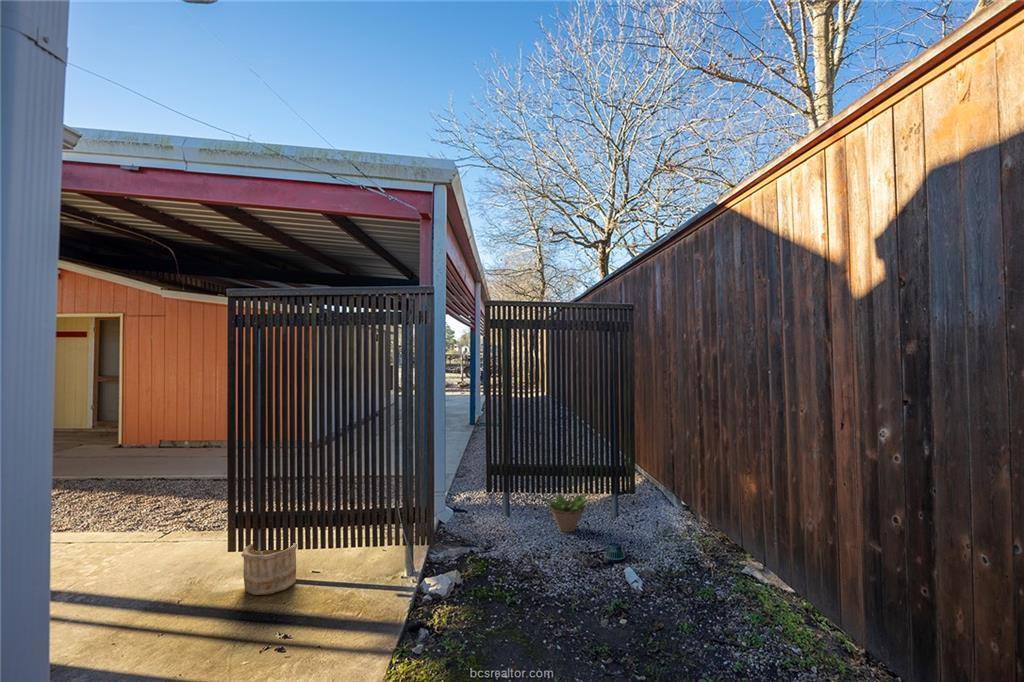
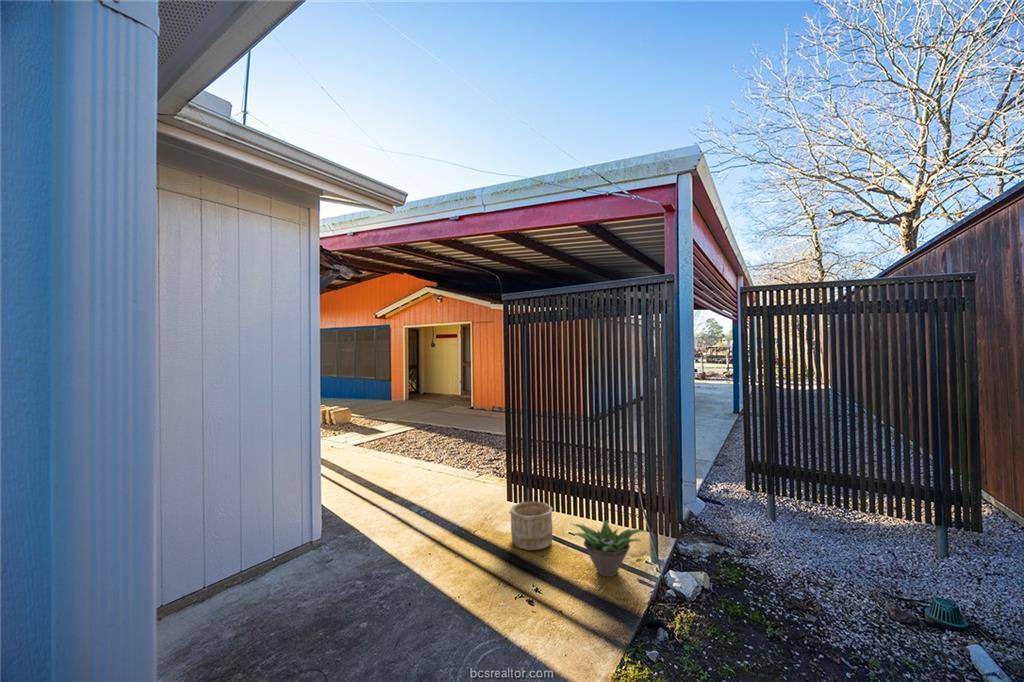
decorative plant: present [539,493,595,532] -> present [572,521,645,576]

